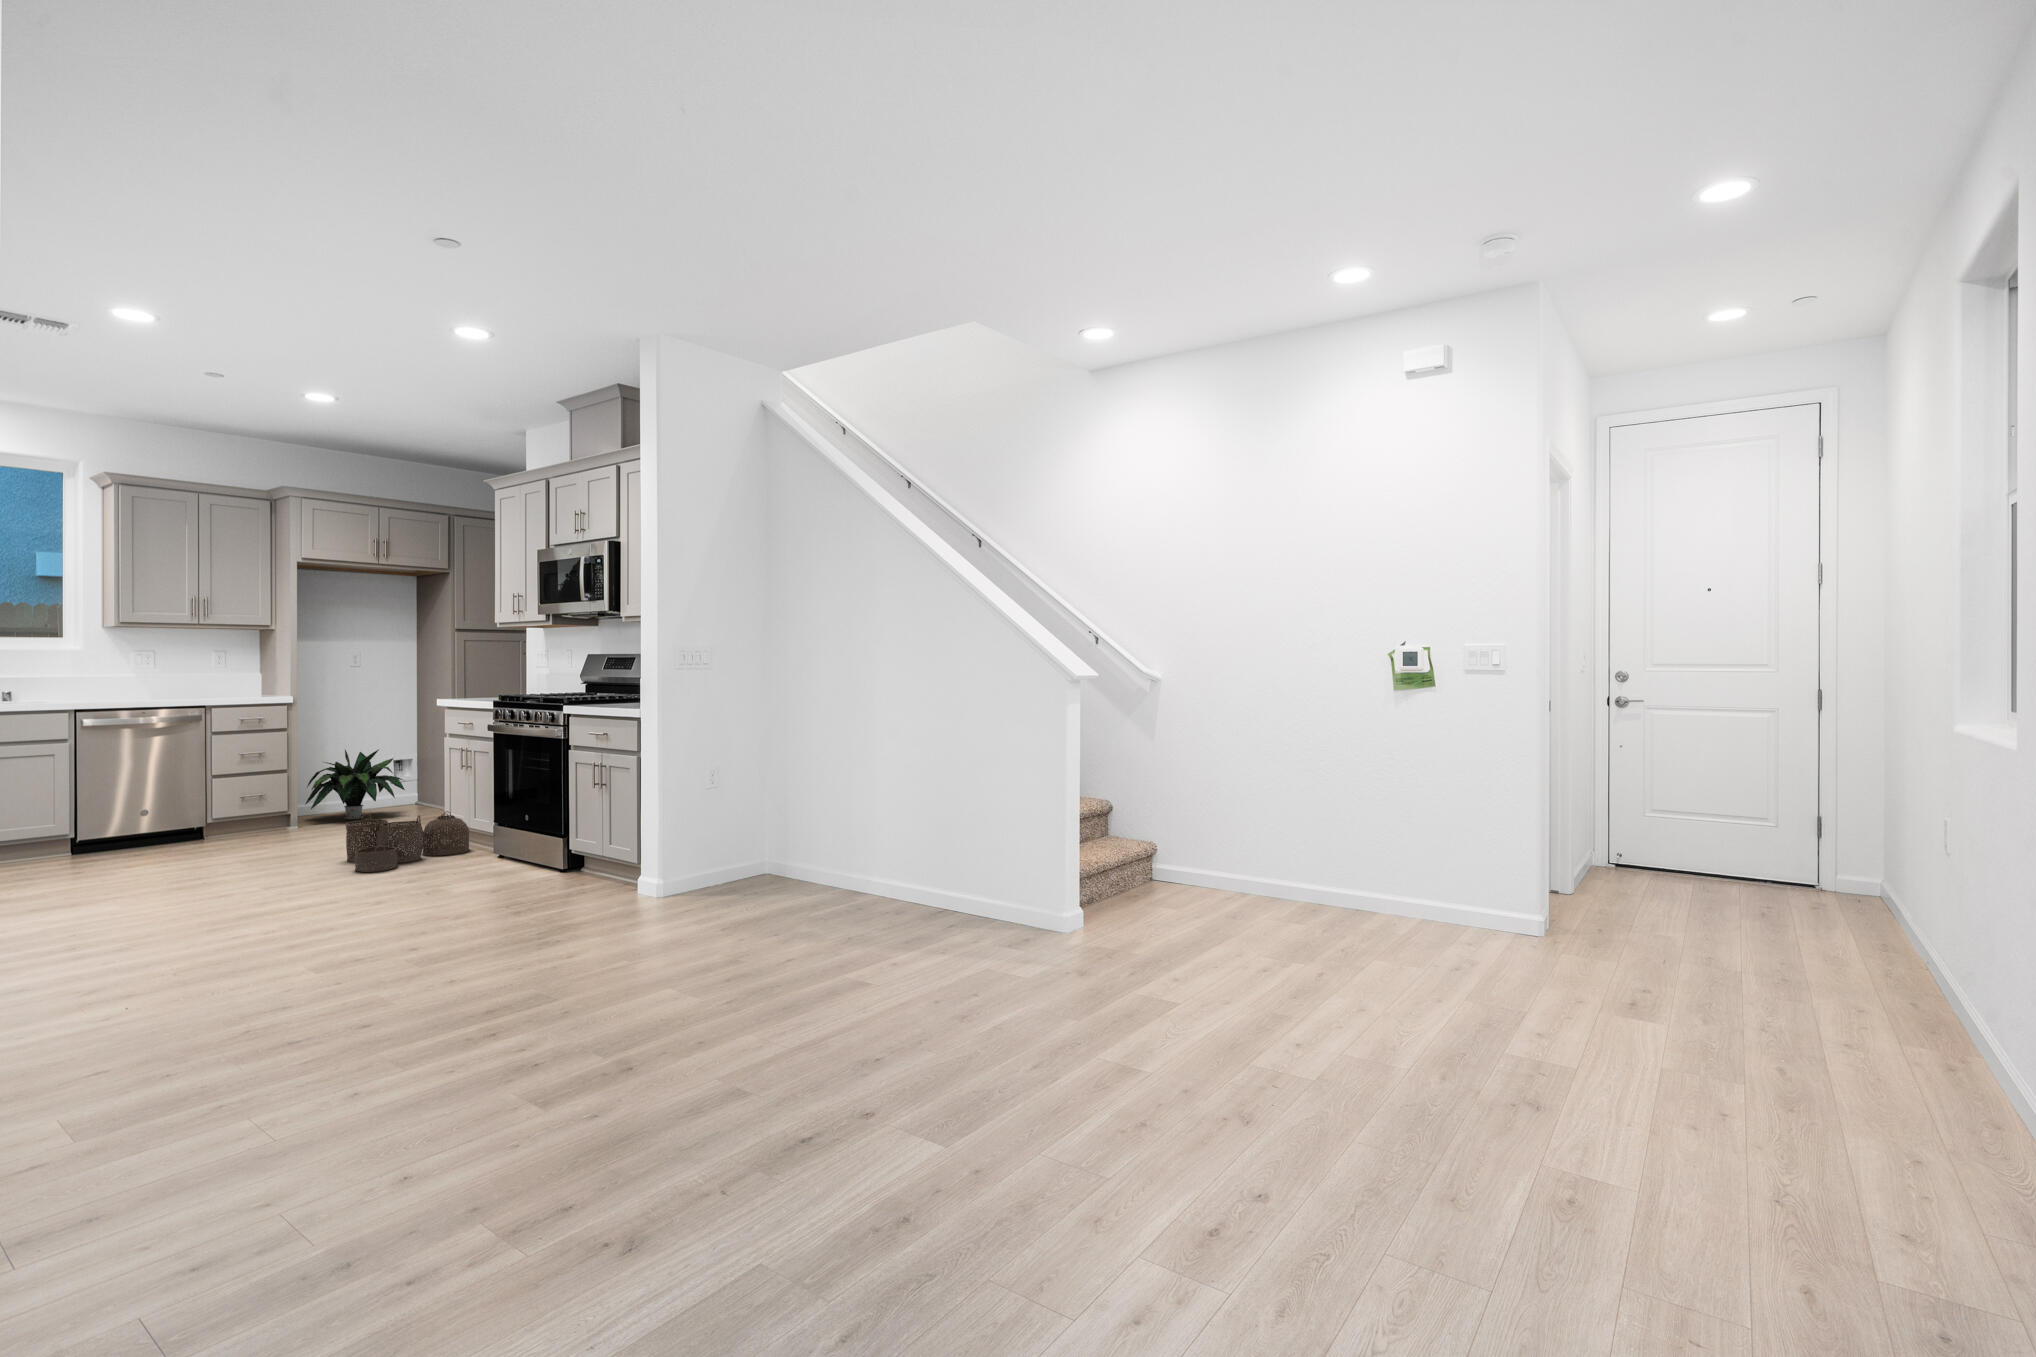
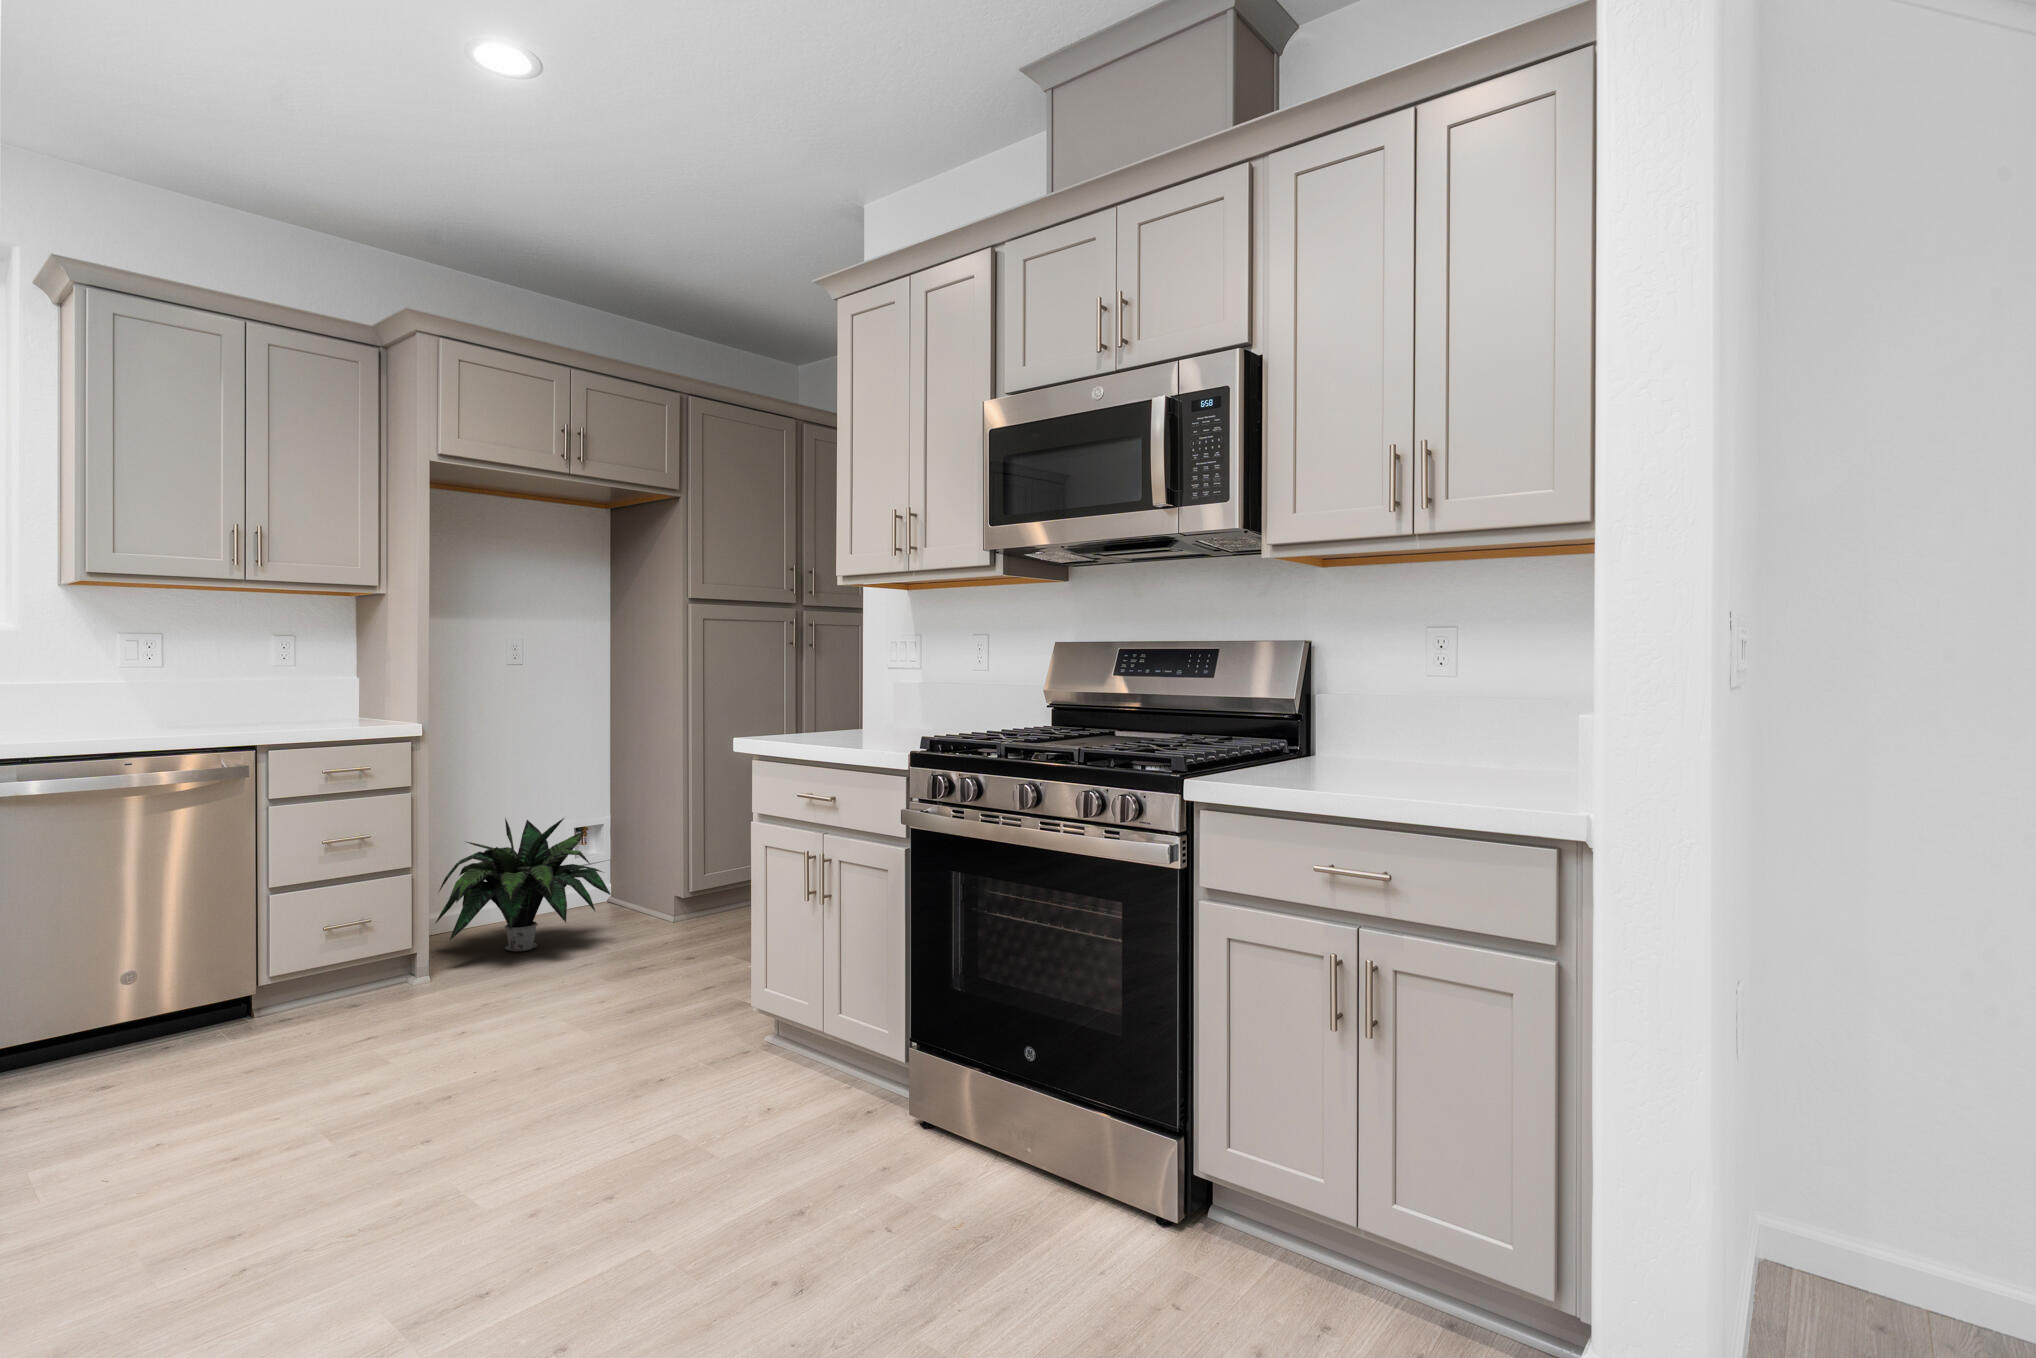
woven basket: present [346,811,470,872] -> none [575,996,828,1203]

